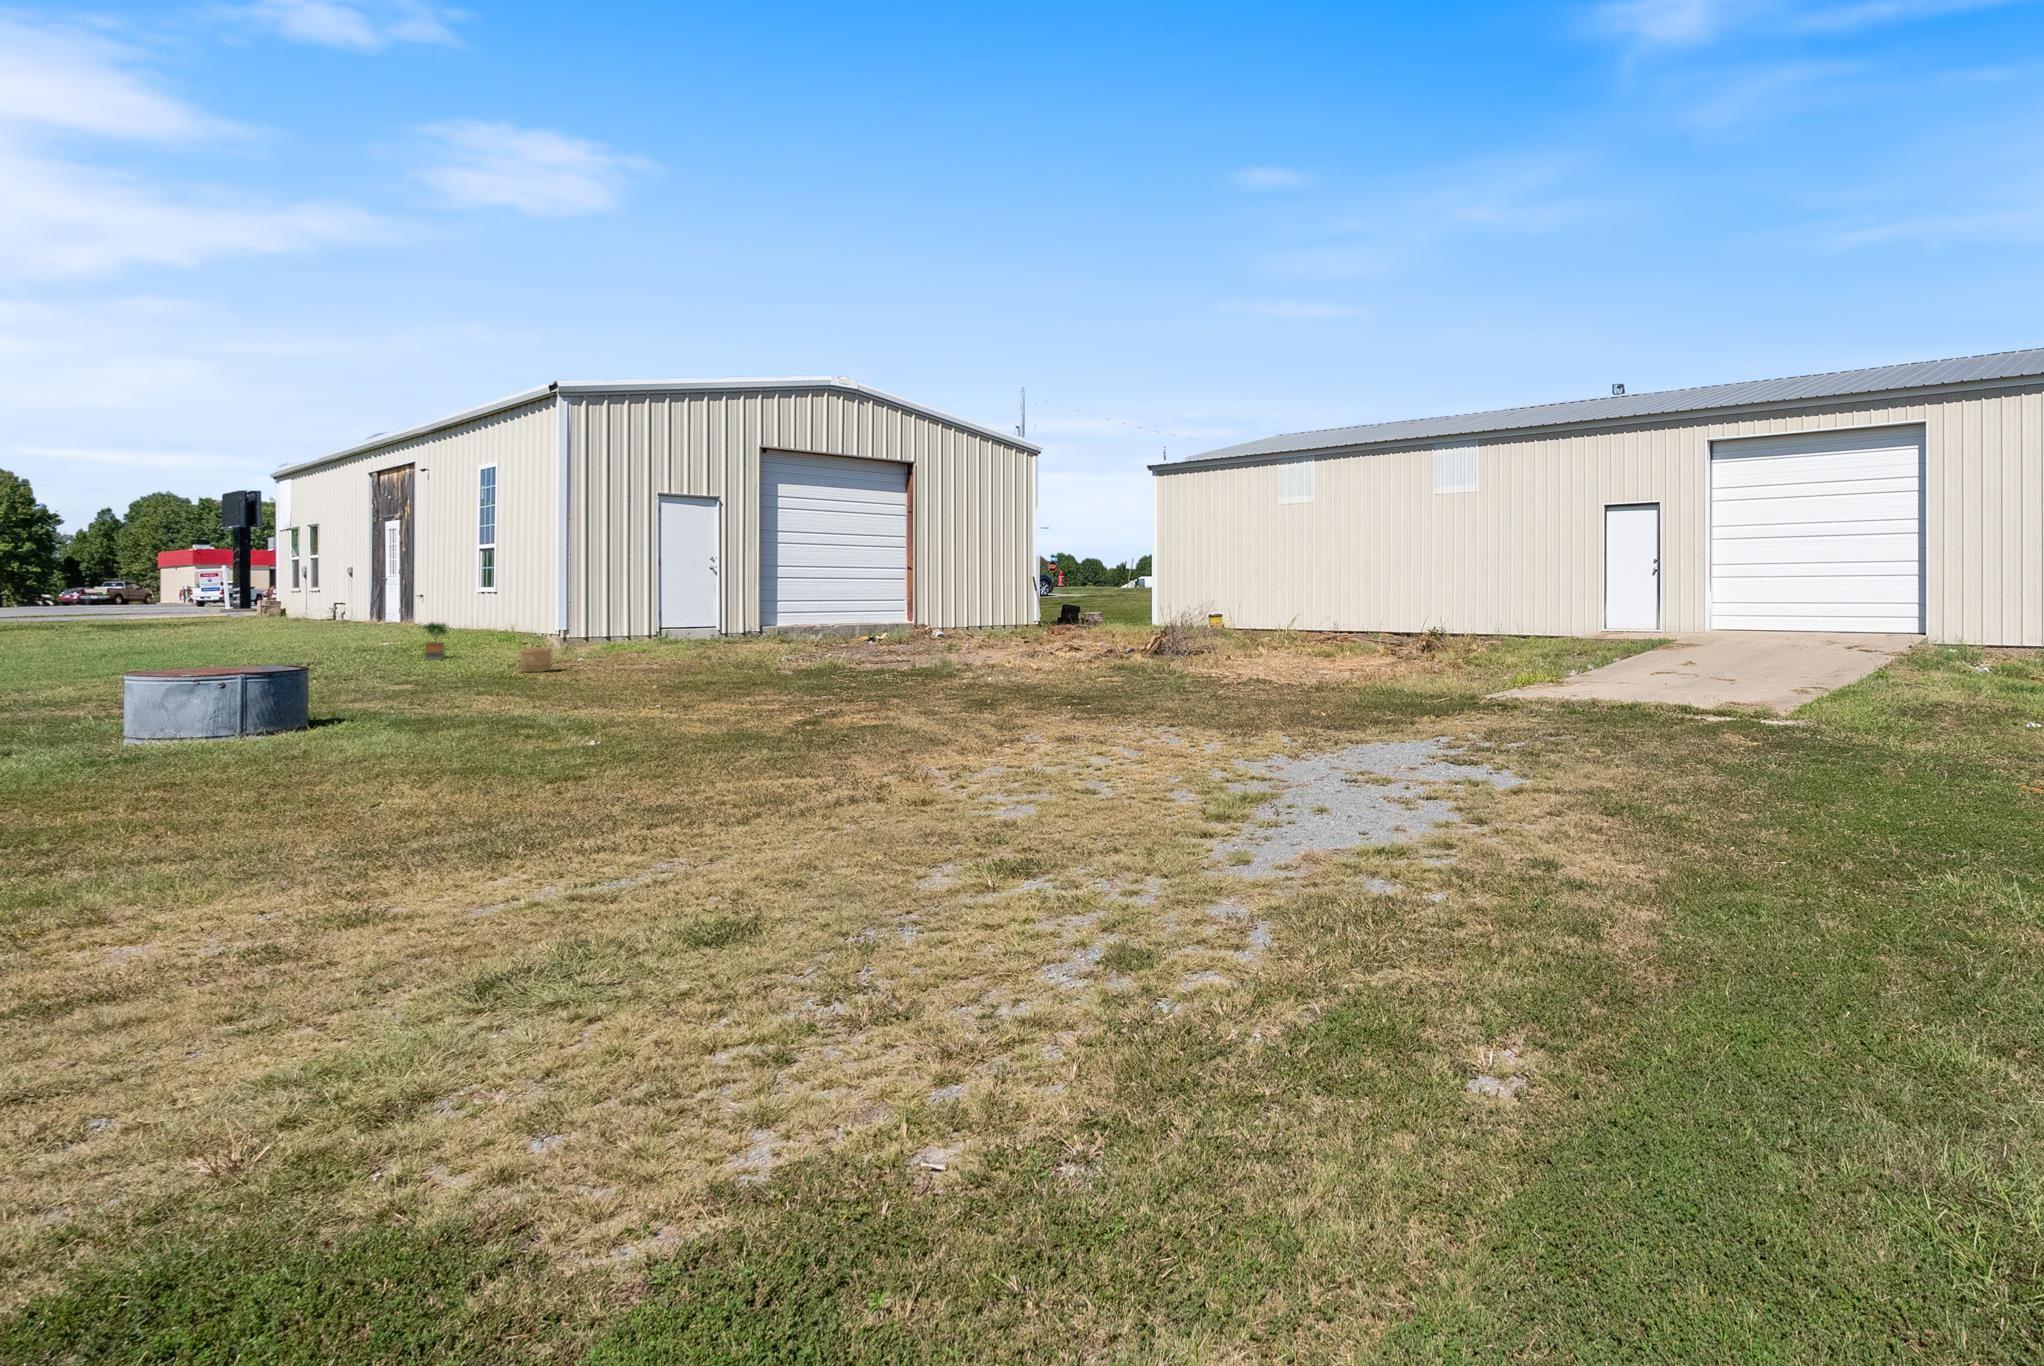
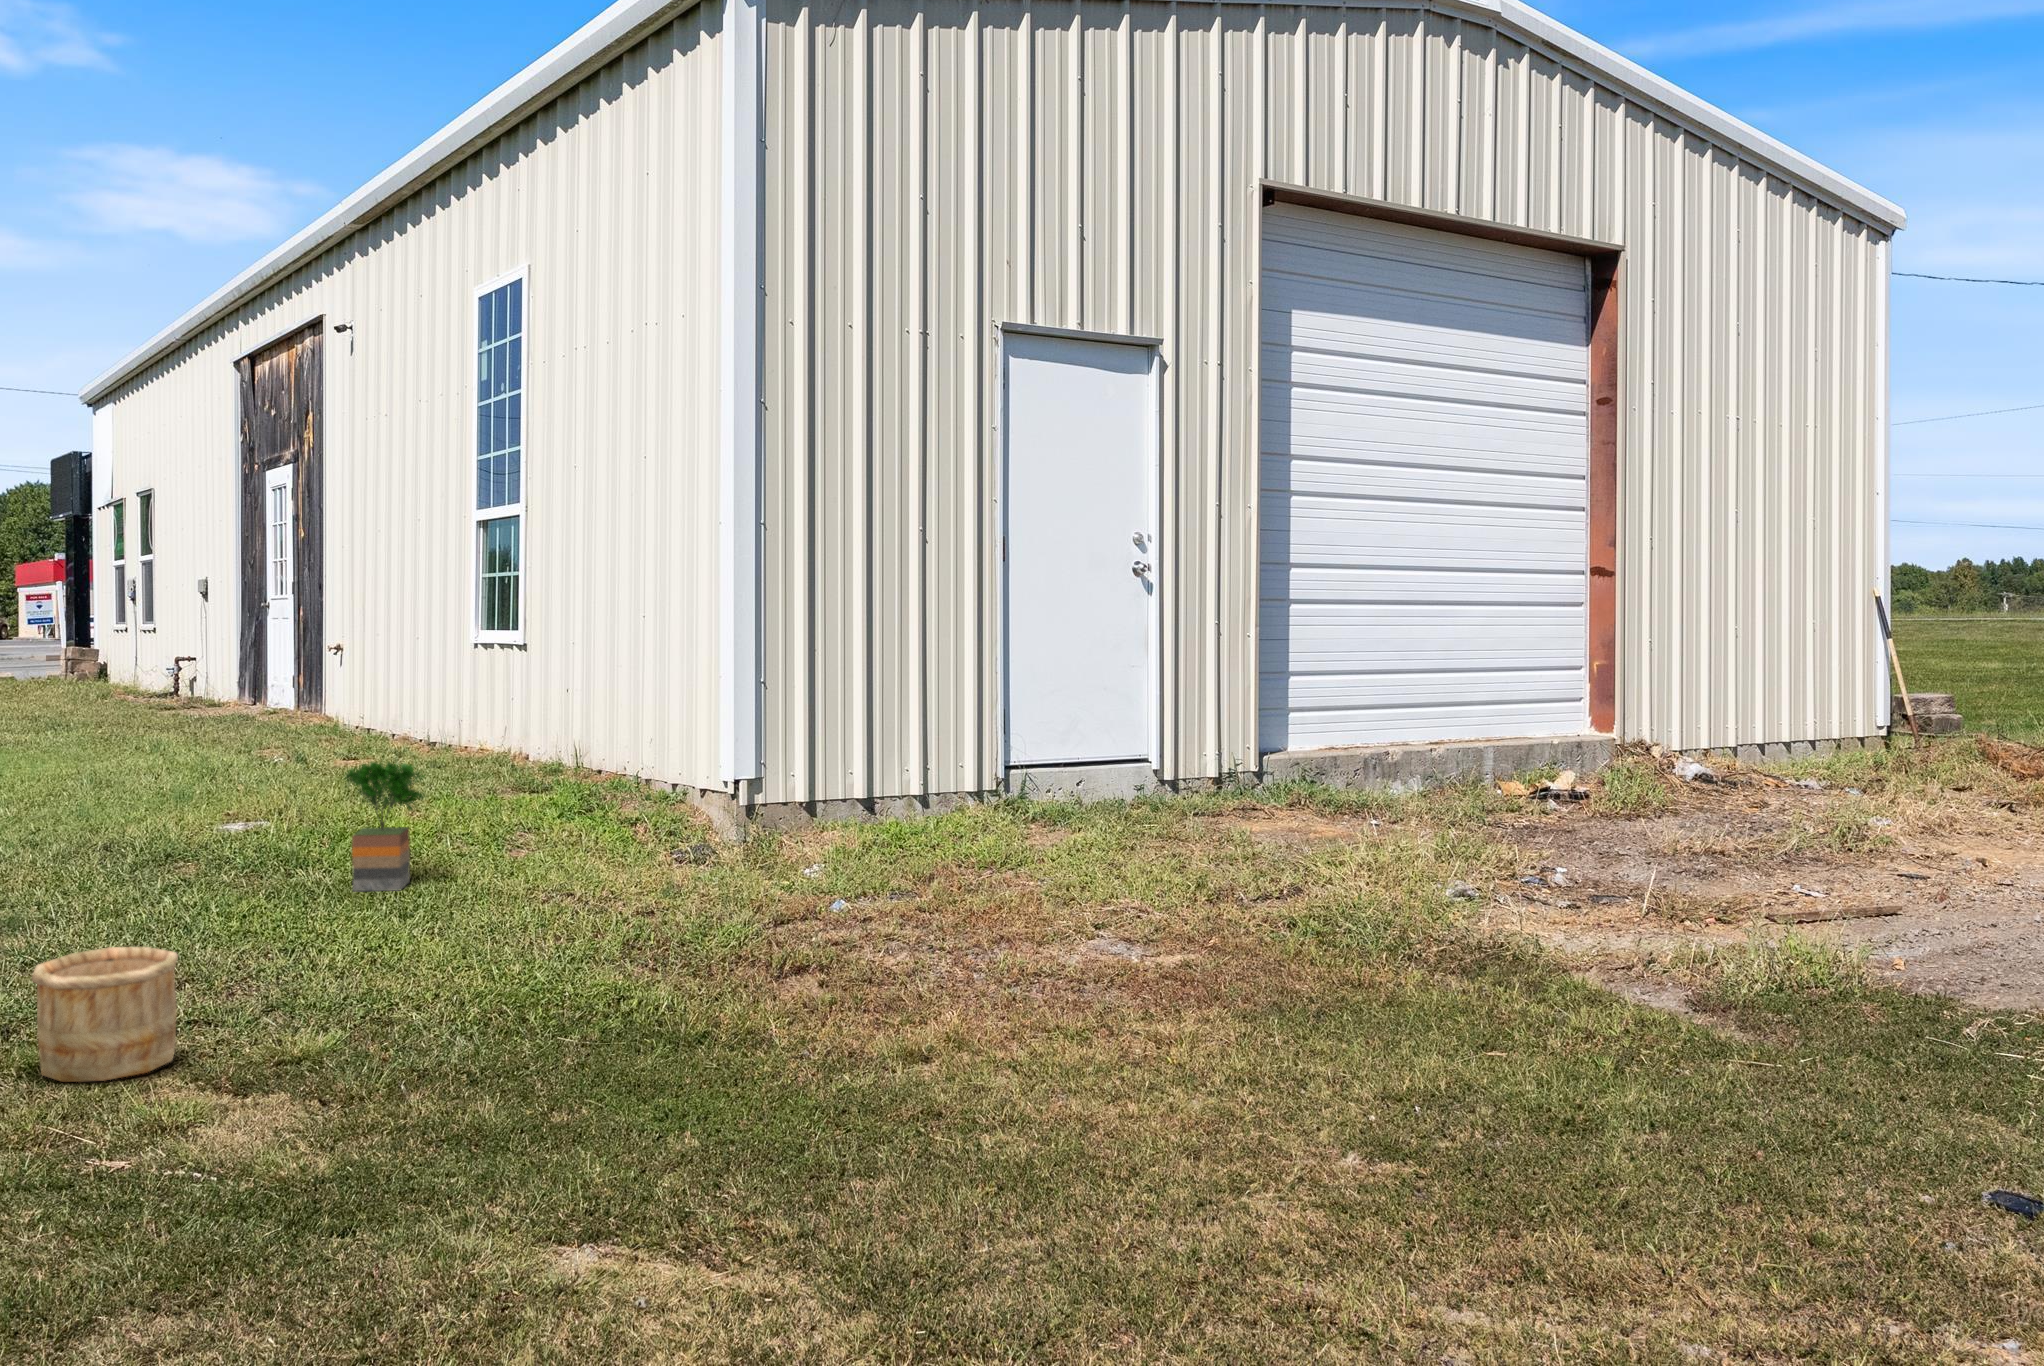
wooden bucket: present [520,647,551,672] -> present [31,947,178,1082]

